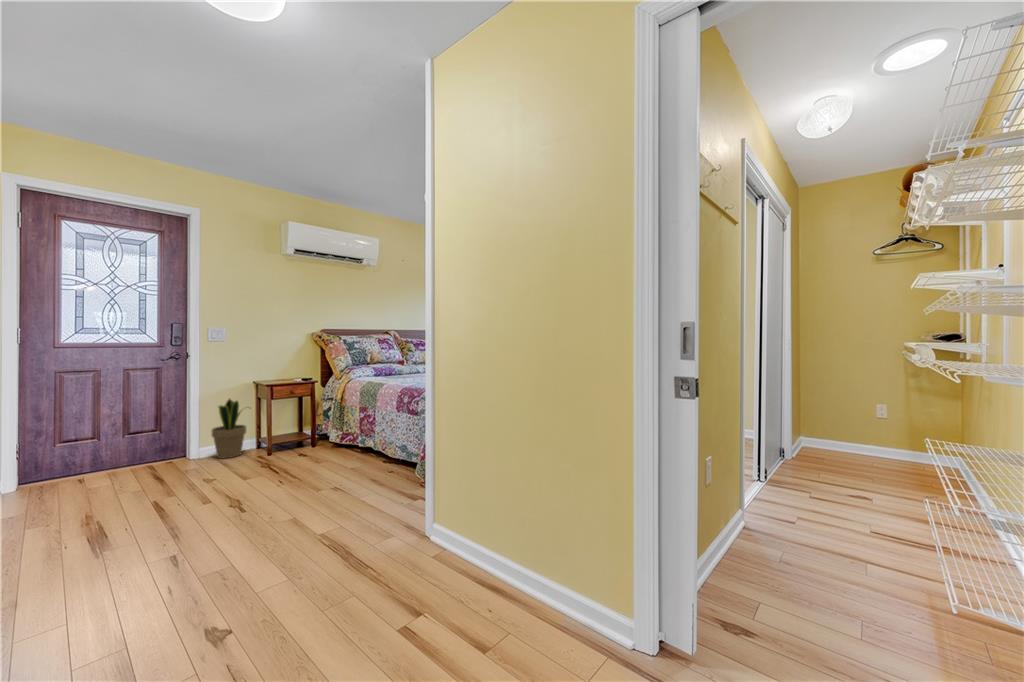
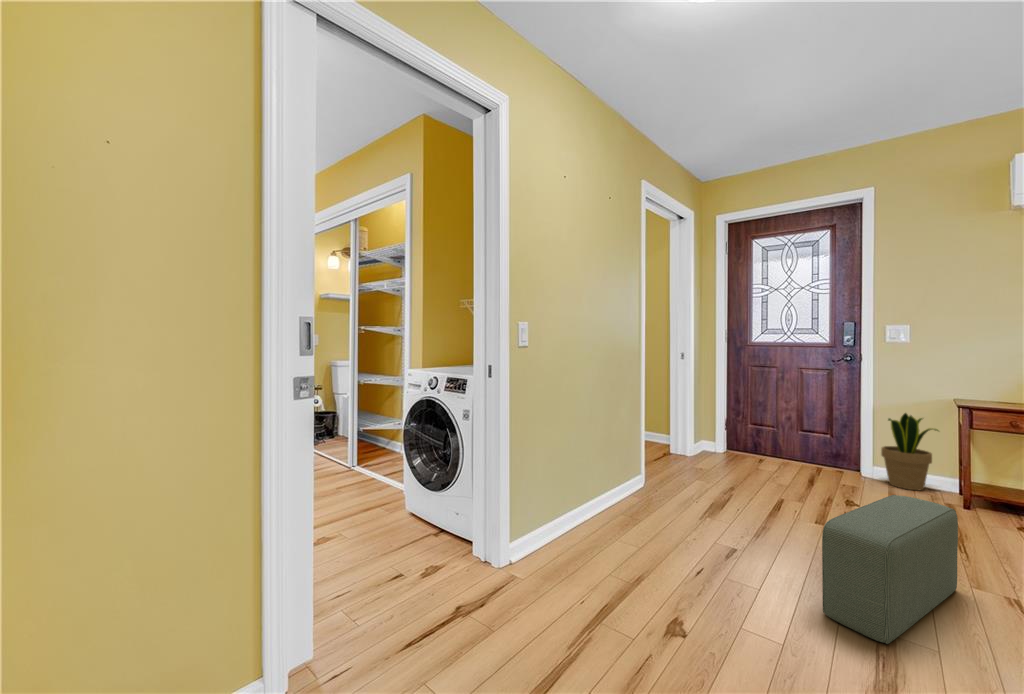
pouf: none [280,452,324,551] -> present [822,495,958,644]

